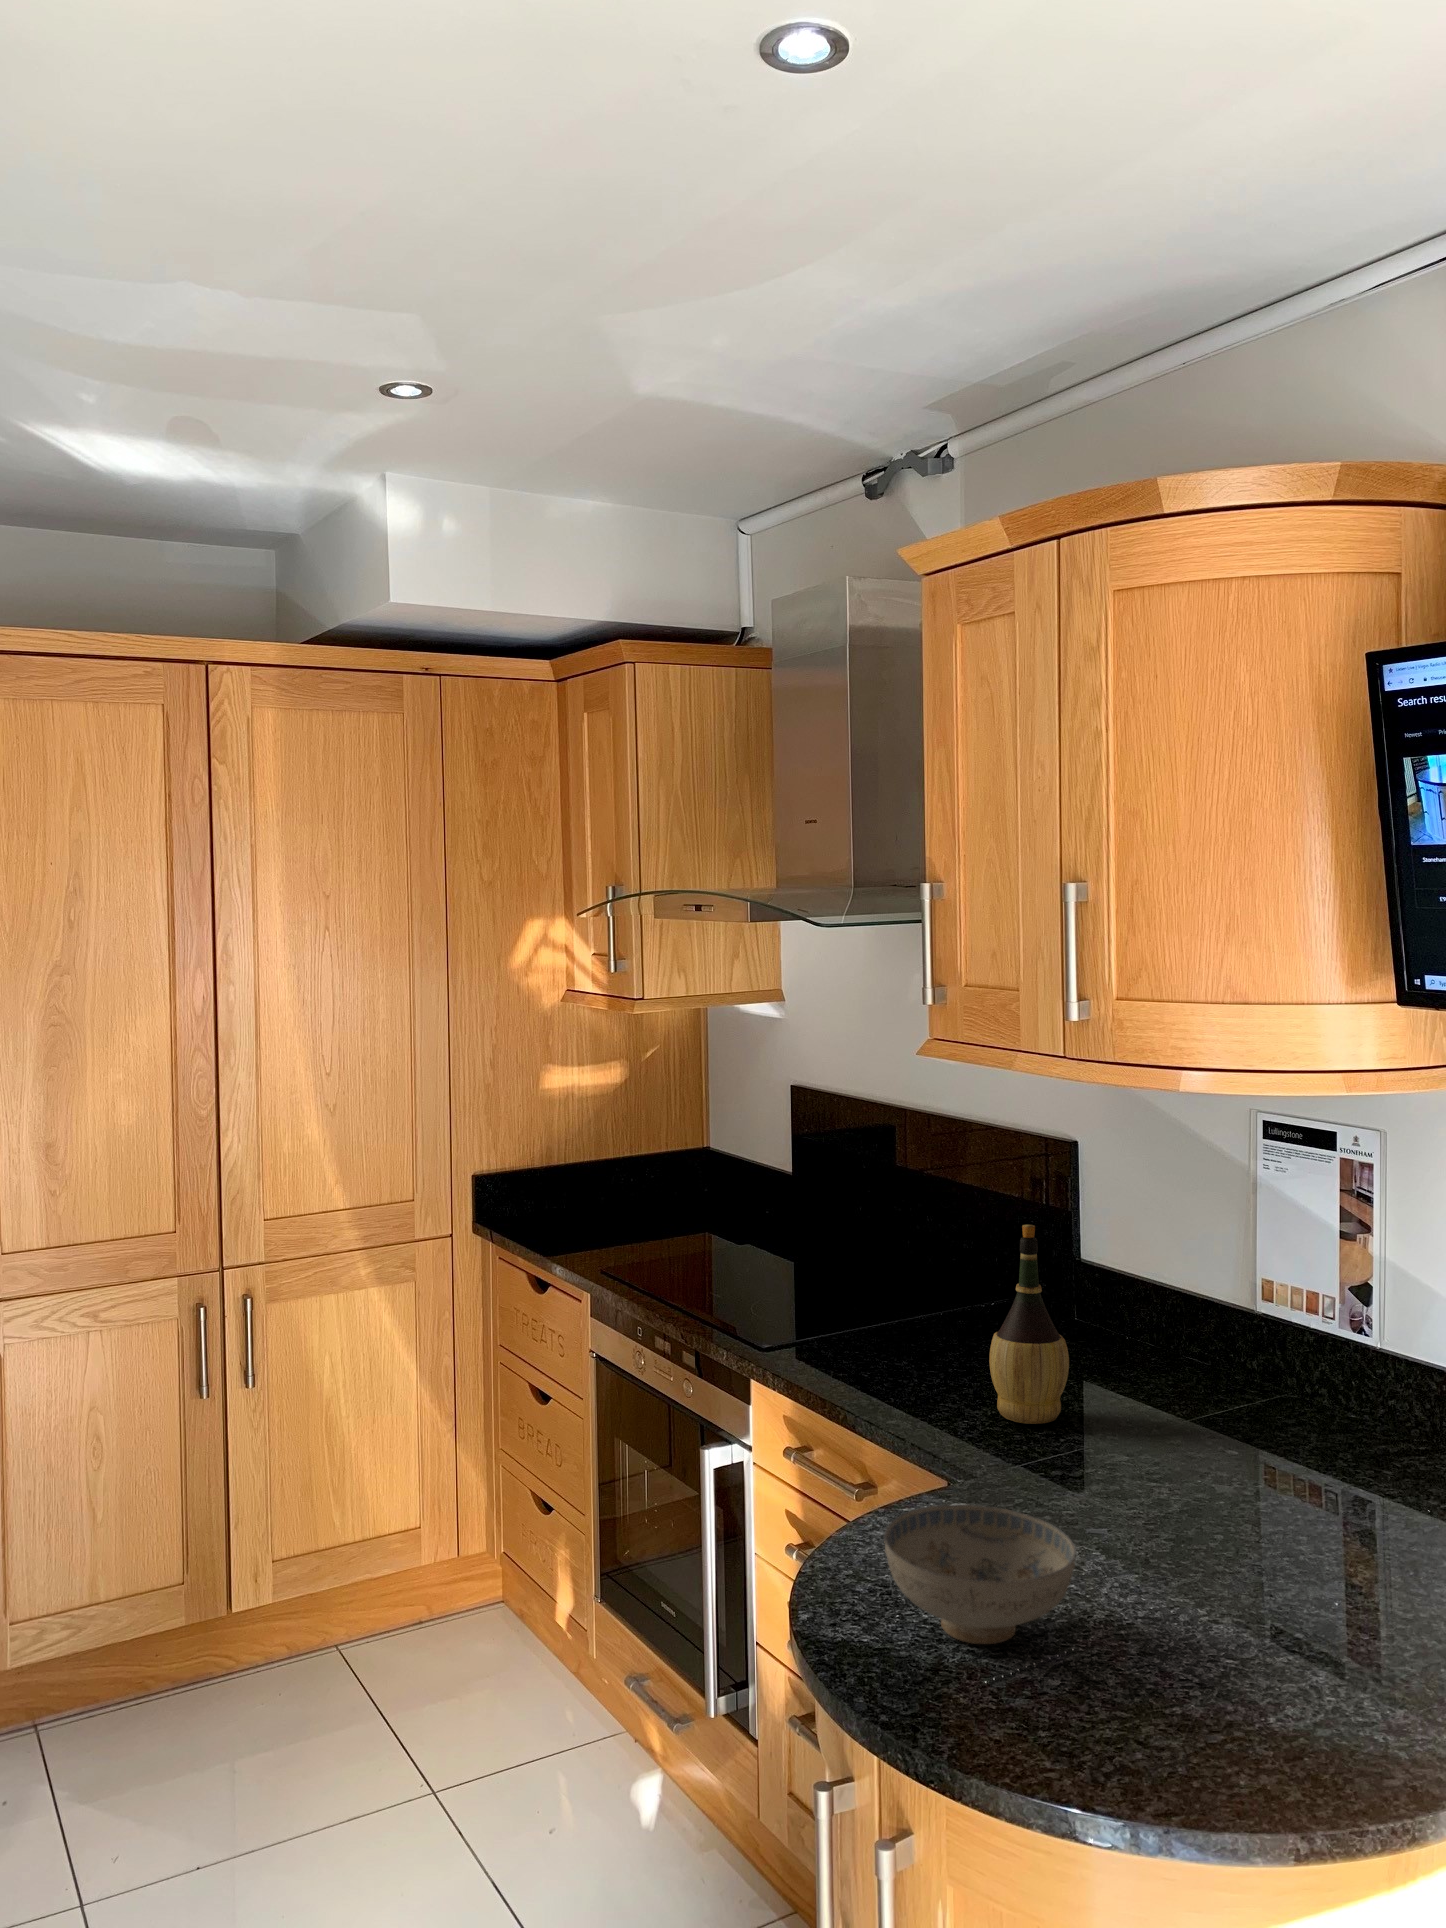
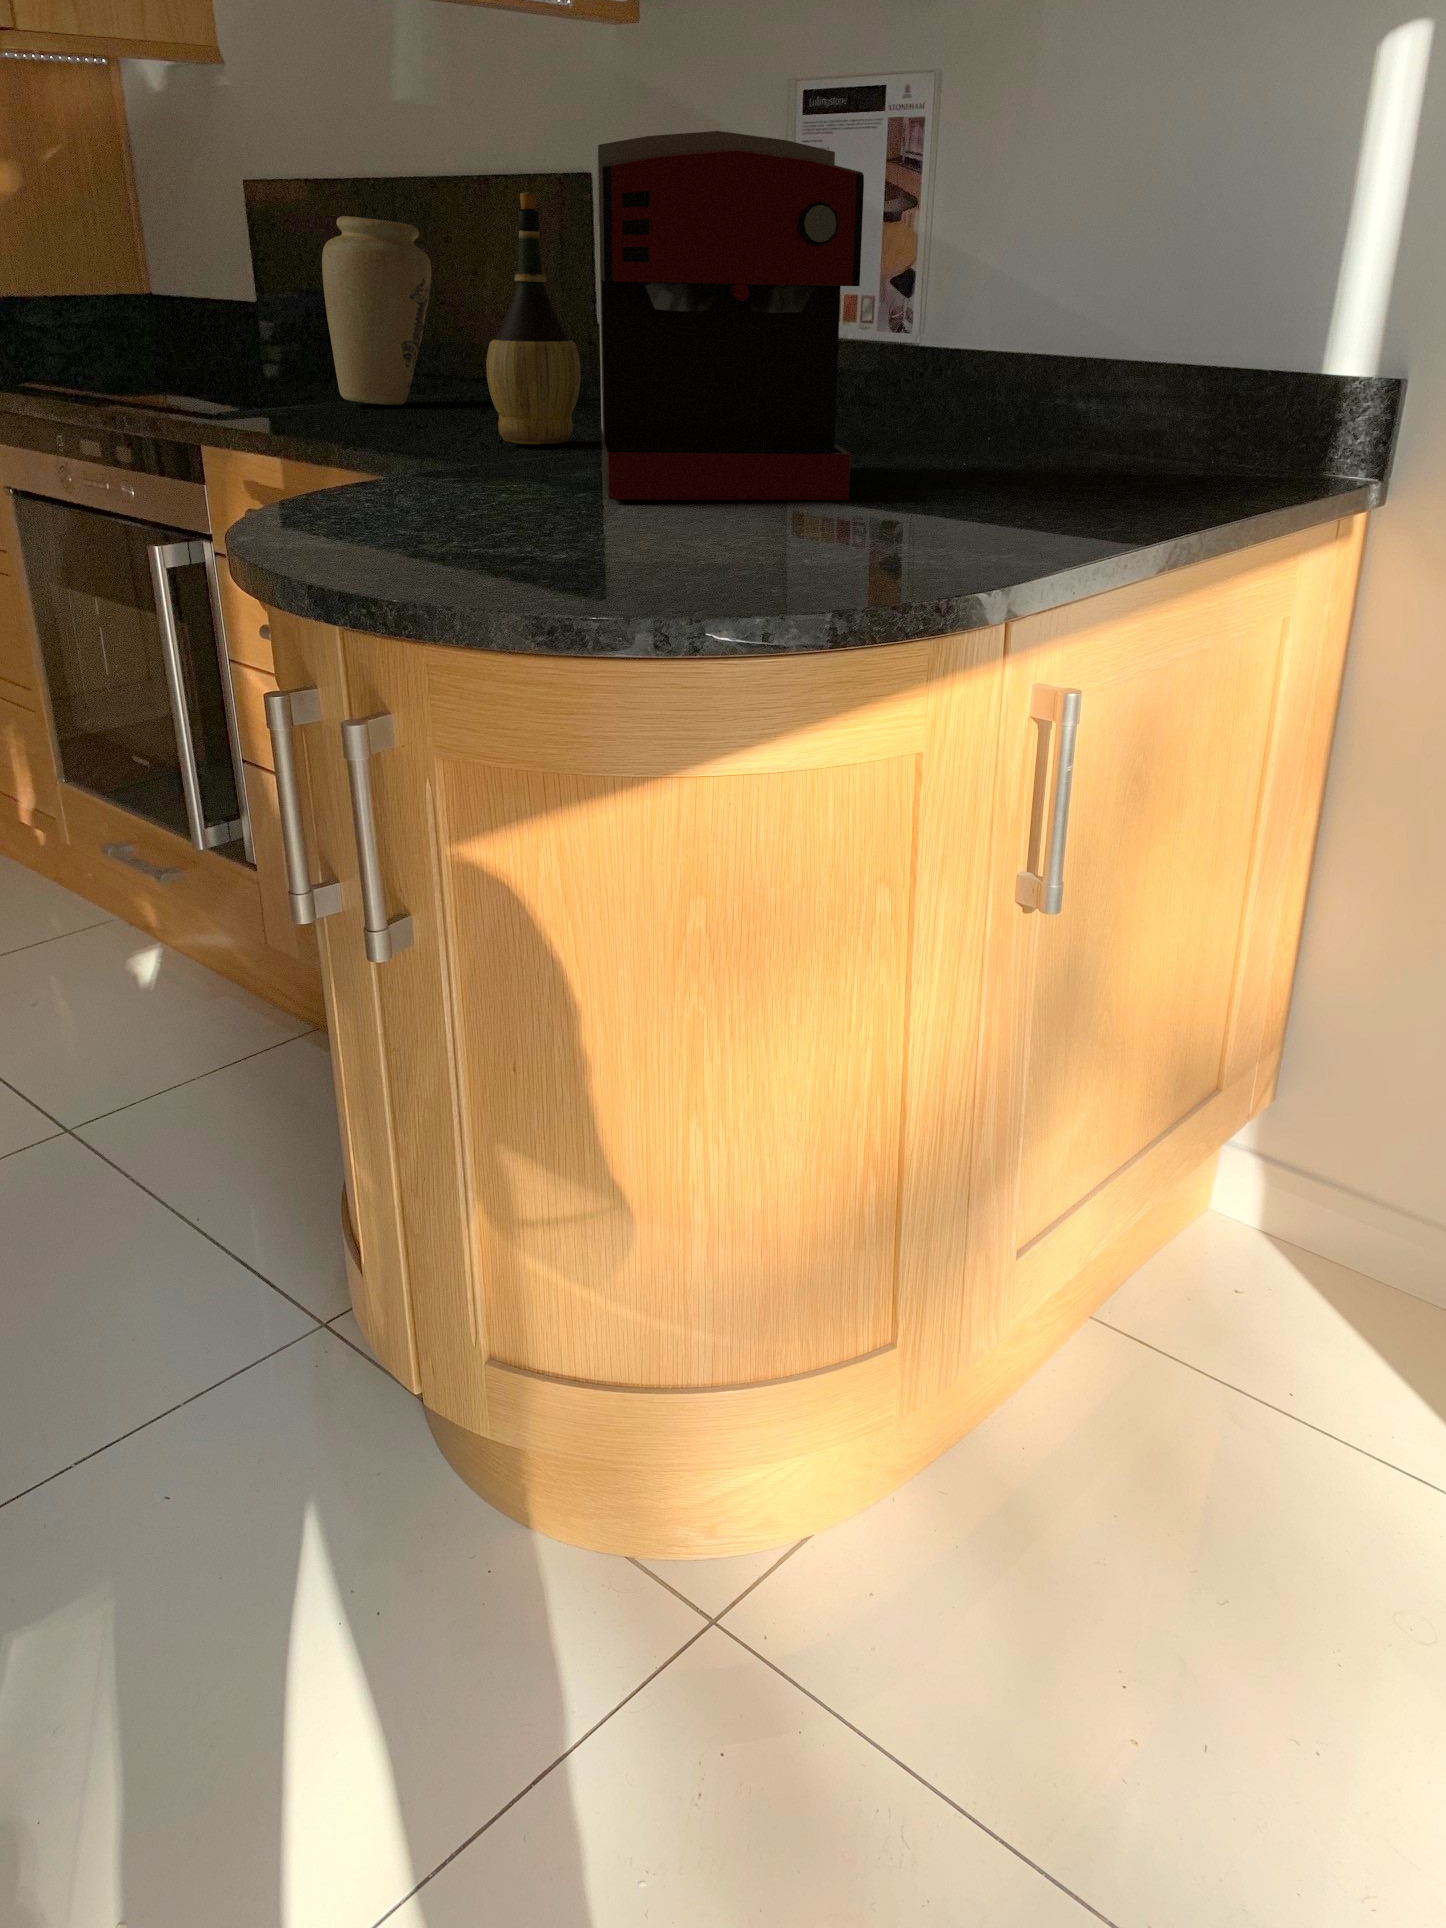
vase: none [857,1173,944,1324] -> present [322,216,432,405]
coffee maker: none [1086,1240,1308,1571] -> present [597,131,864,500]
ceramic bowl: present [884,1504,1076,1644] -> none [343,415,589,551]

